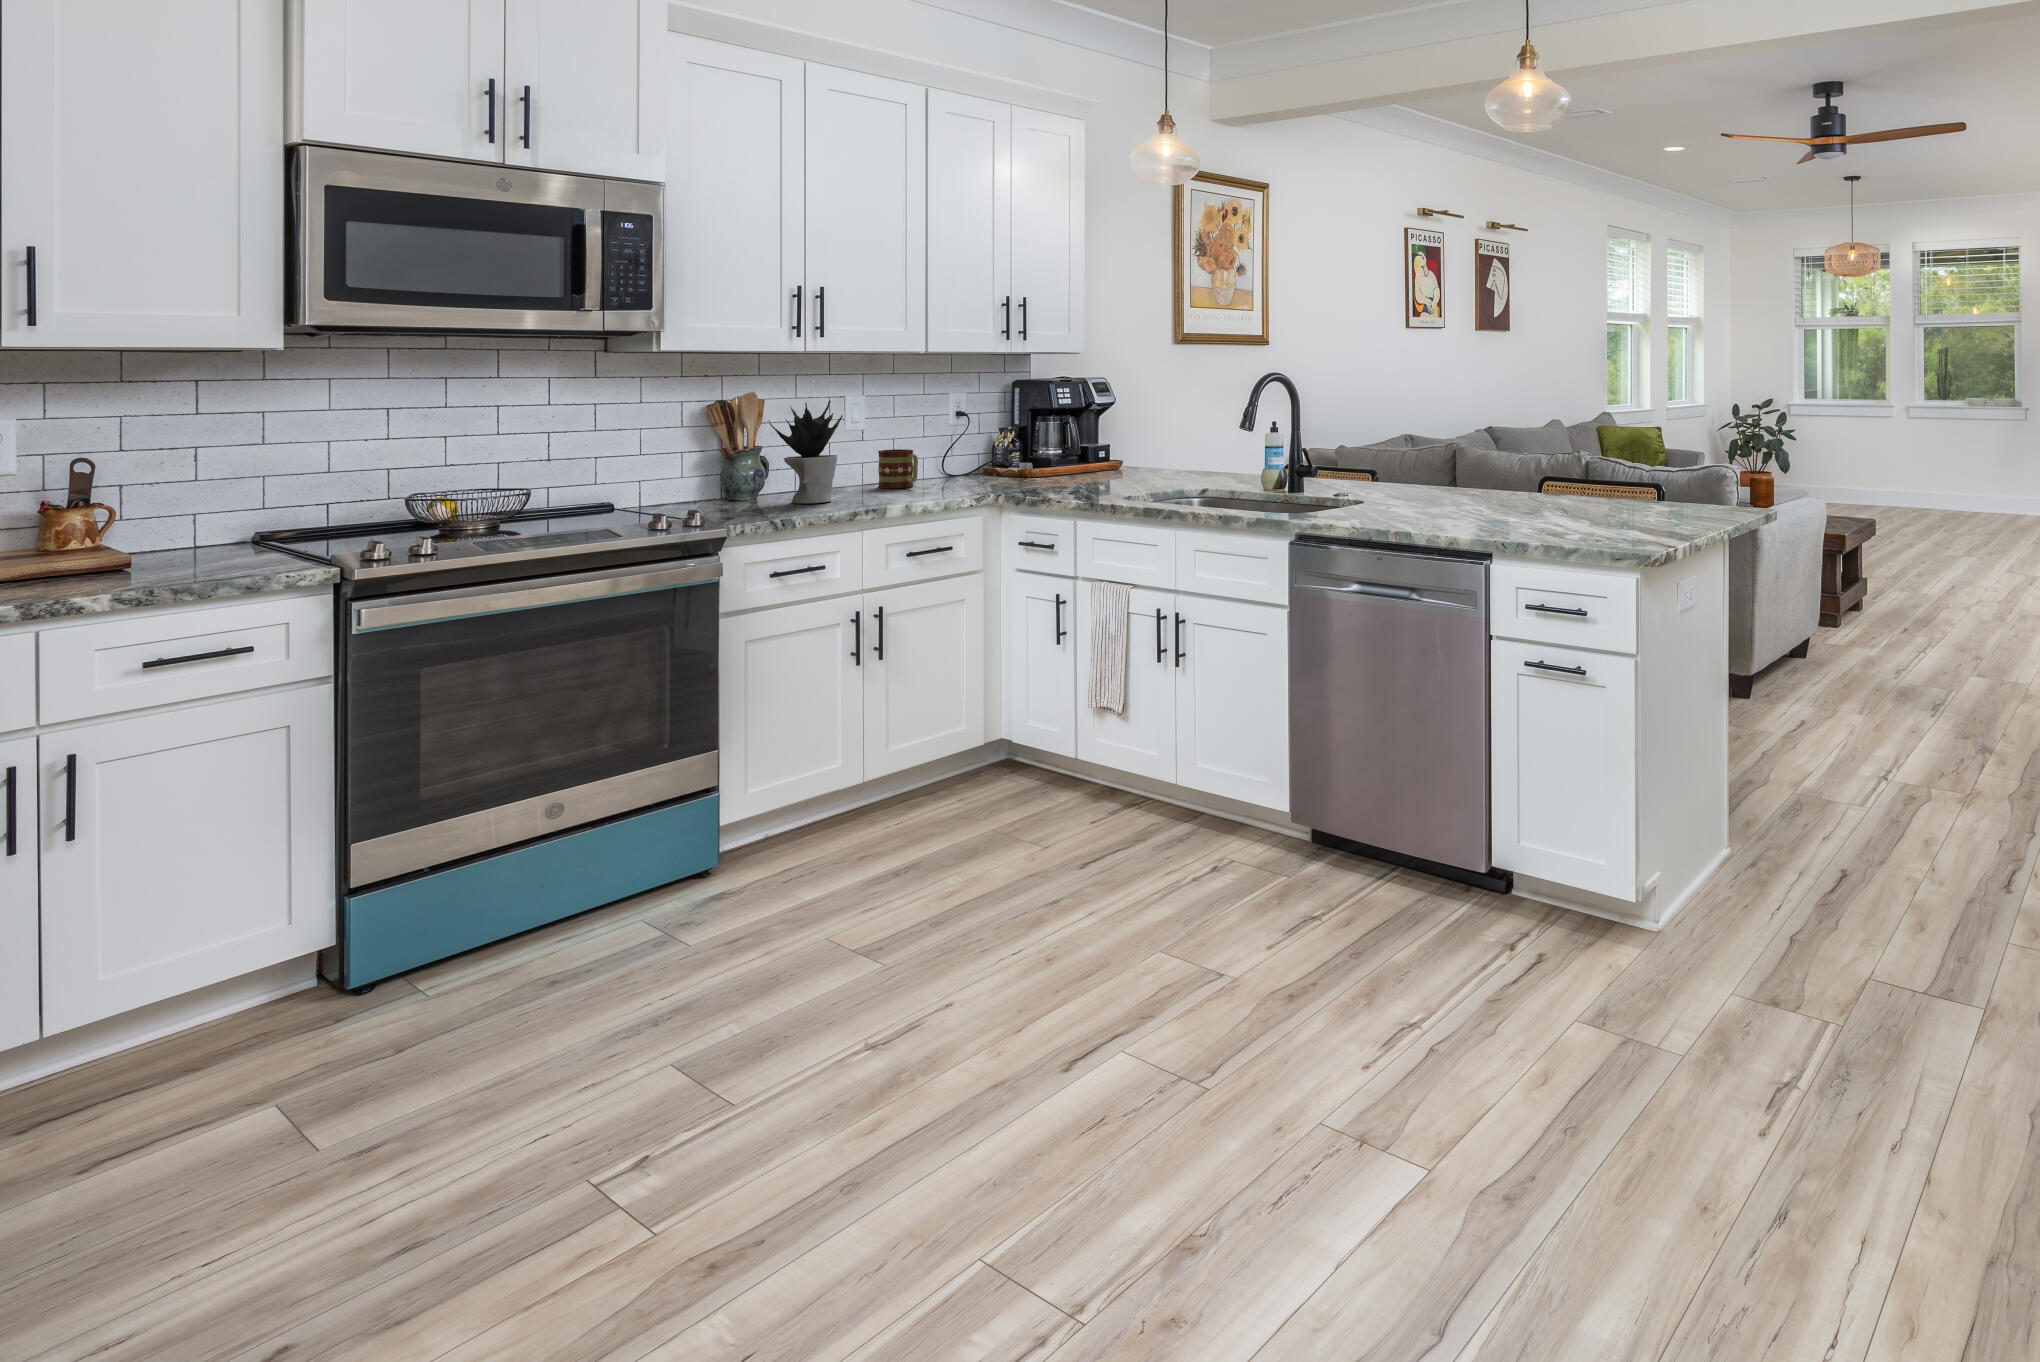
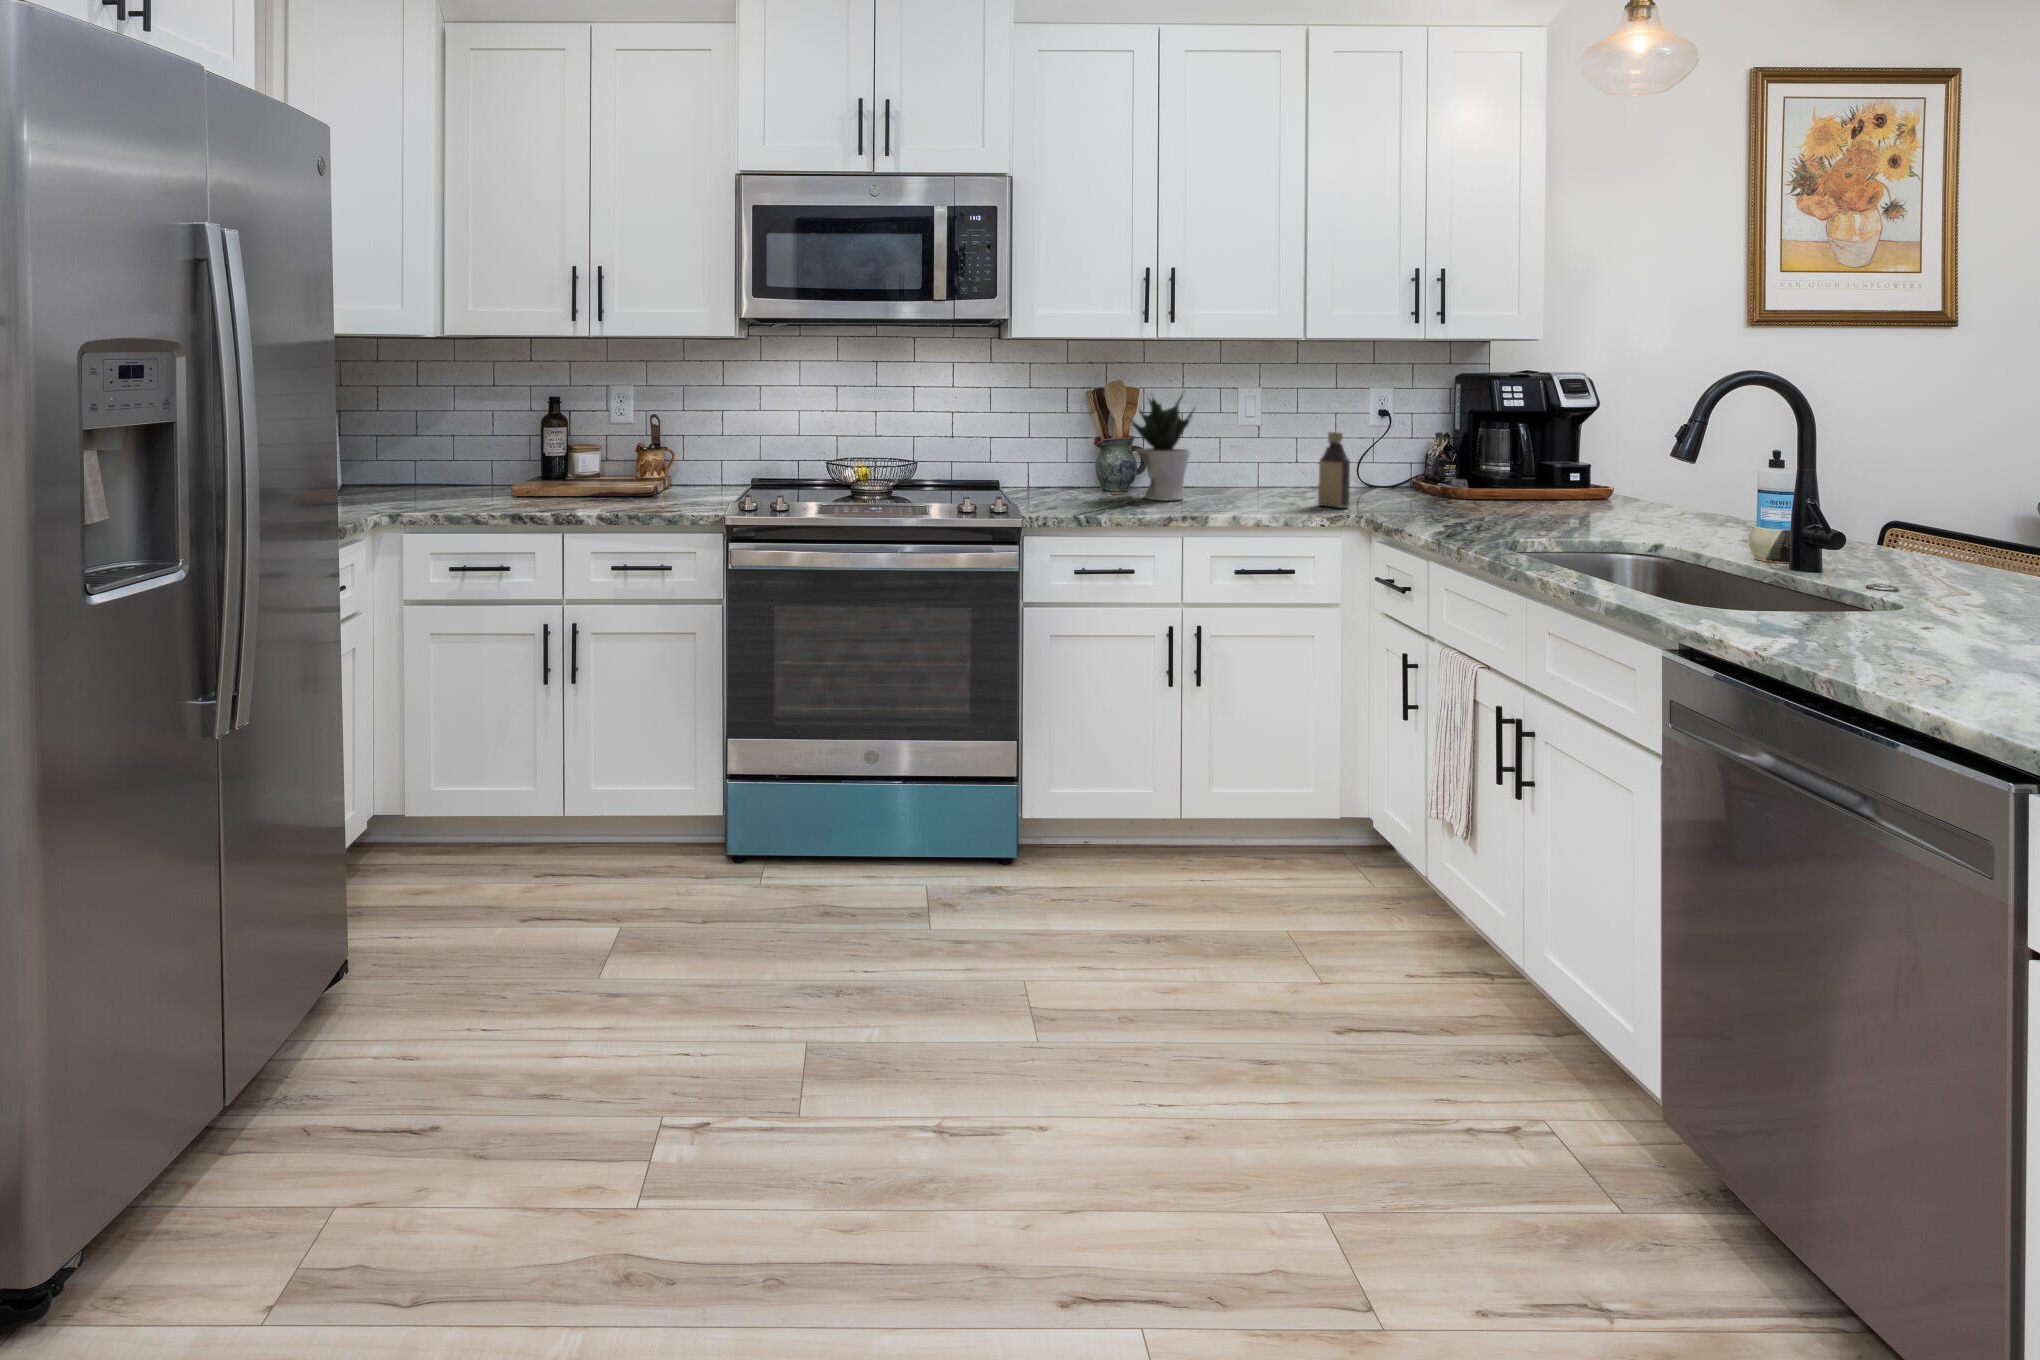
bottle: none [946,431,972,494] -> present [1318,432,1350,508]
mug: present [878,449,918,488] -> none [1270,448,1306,493]

